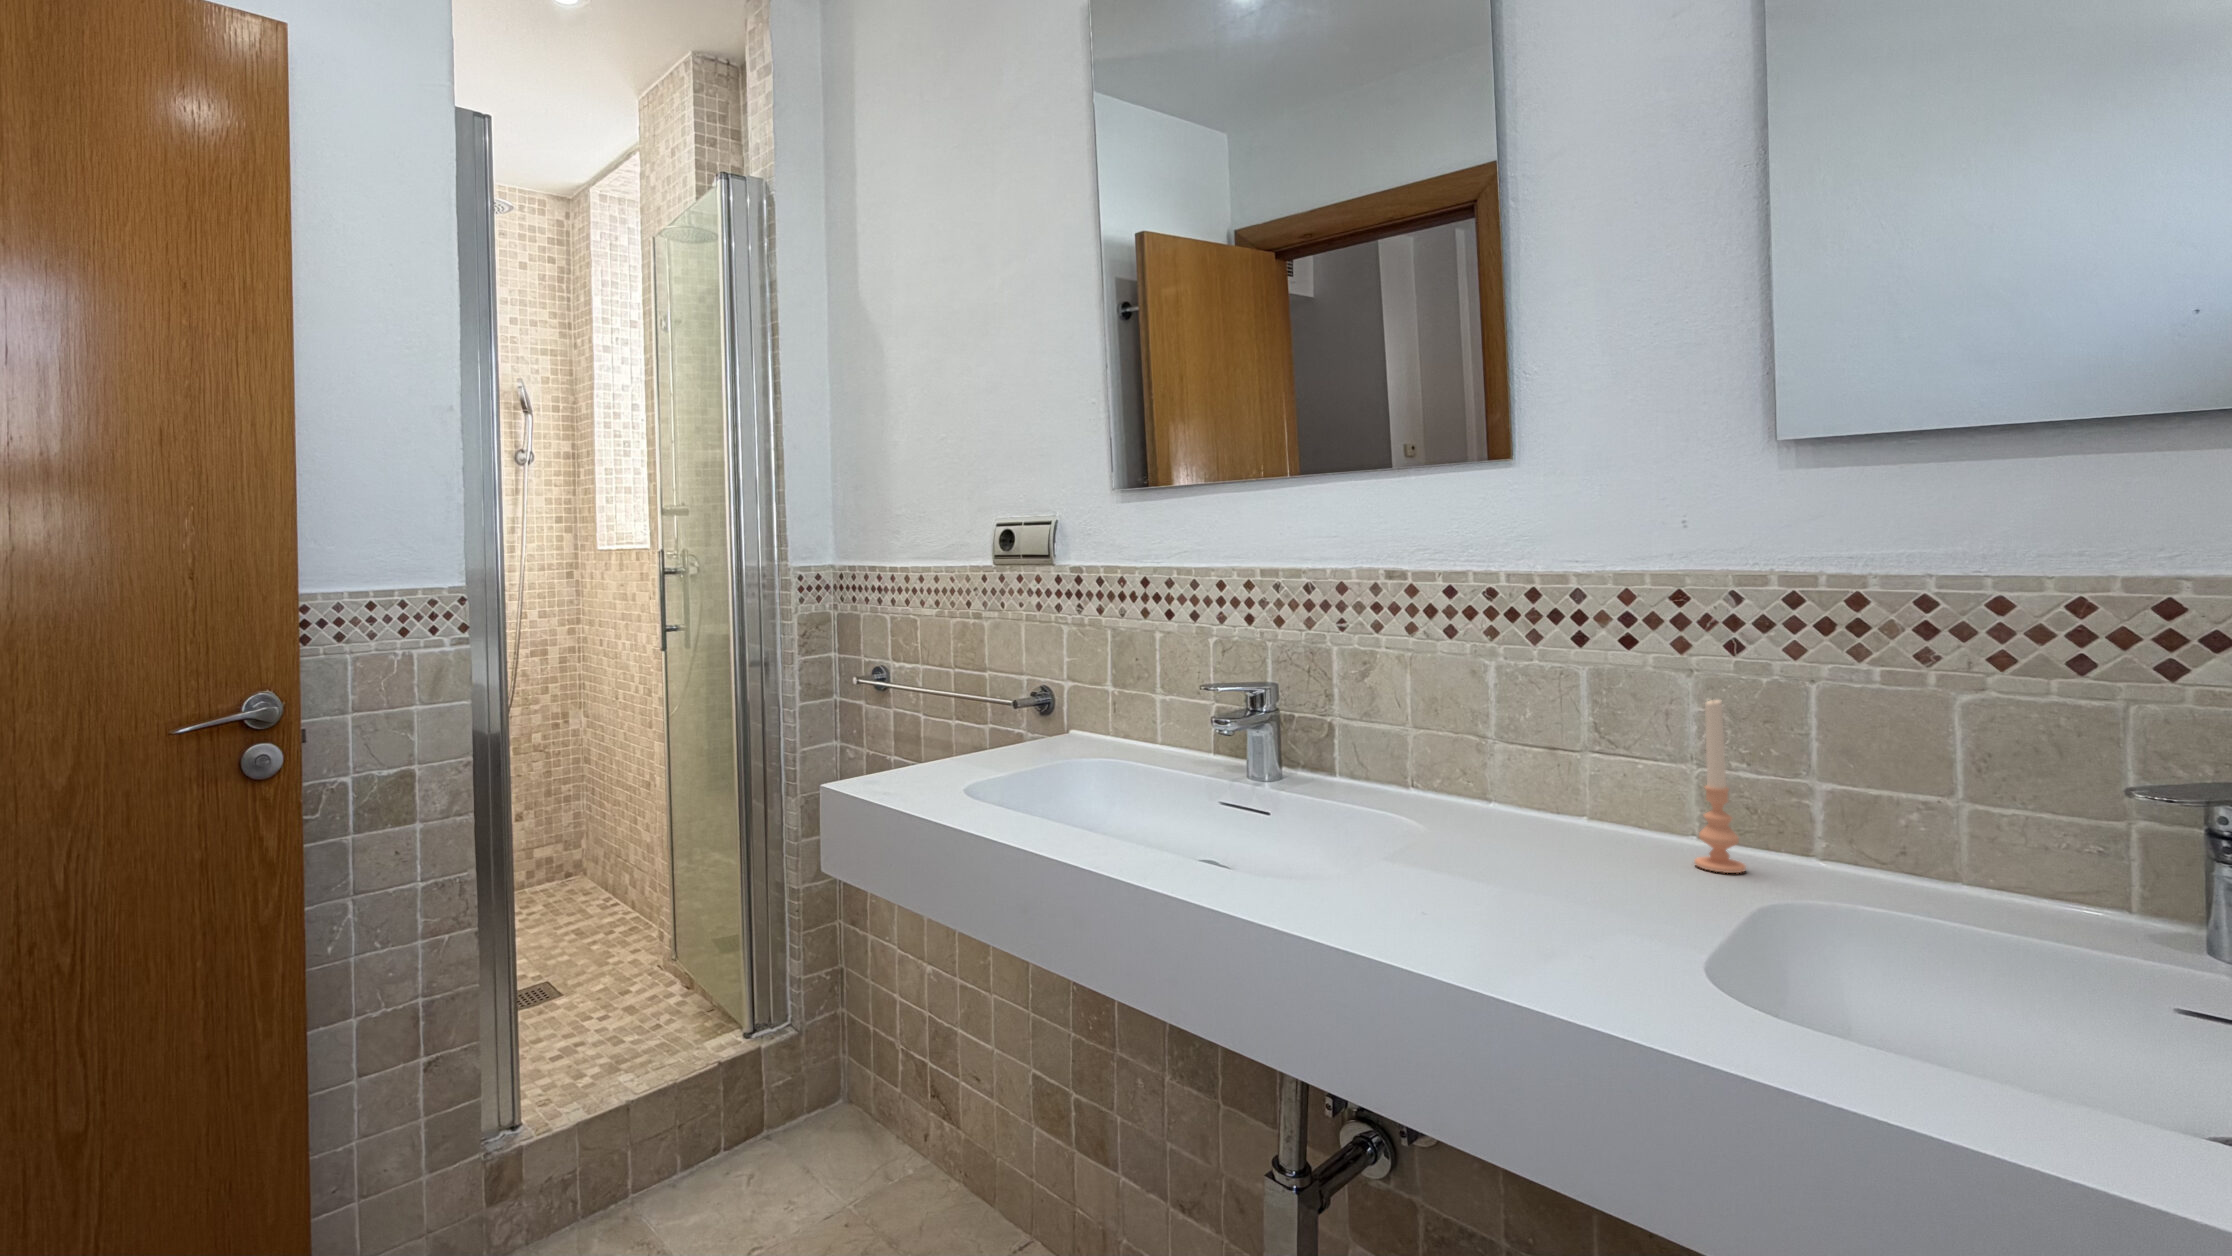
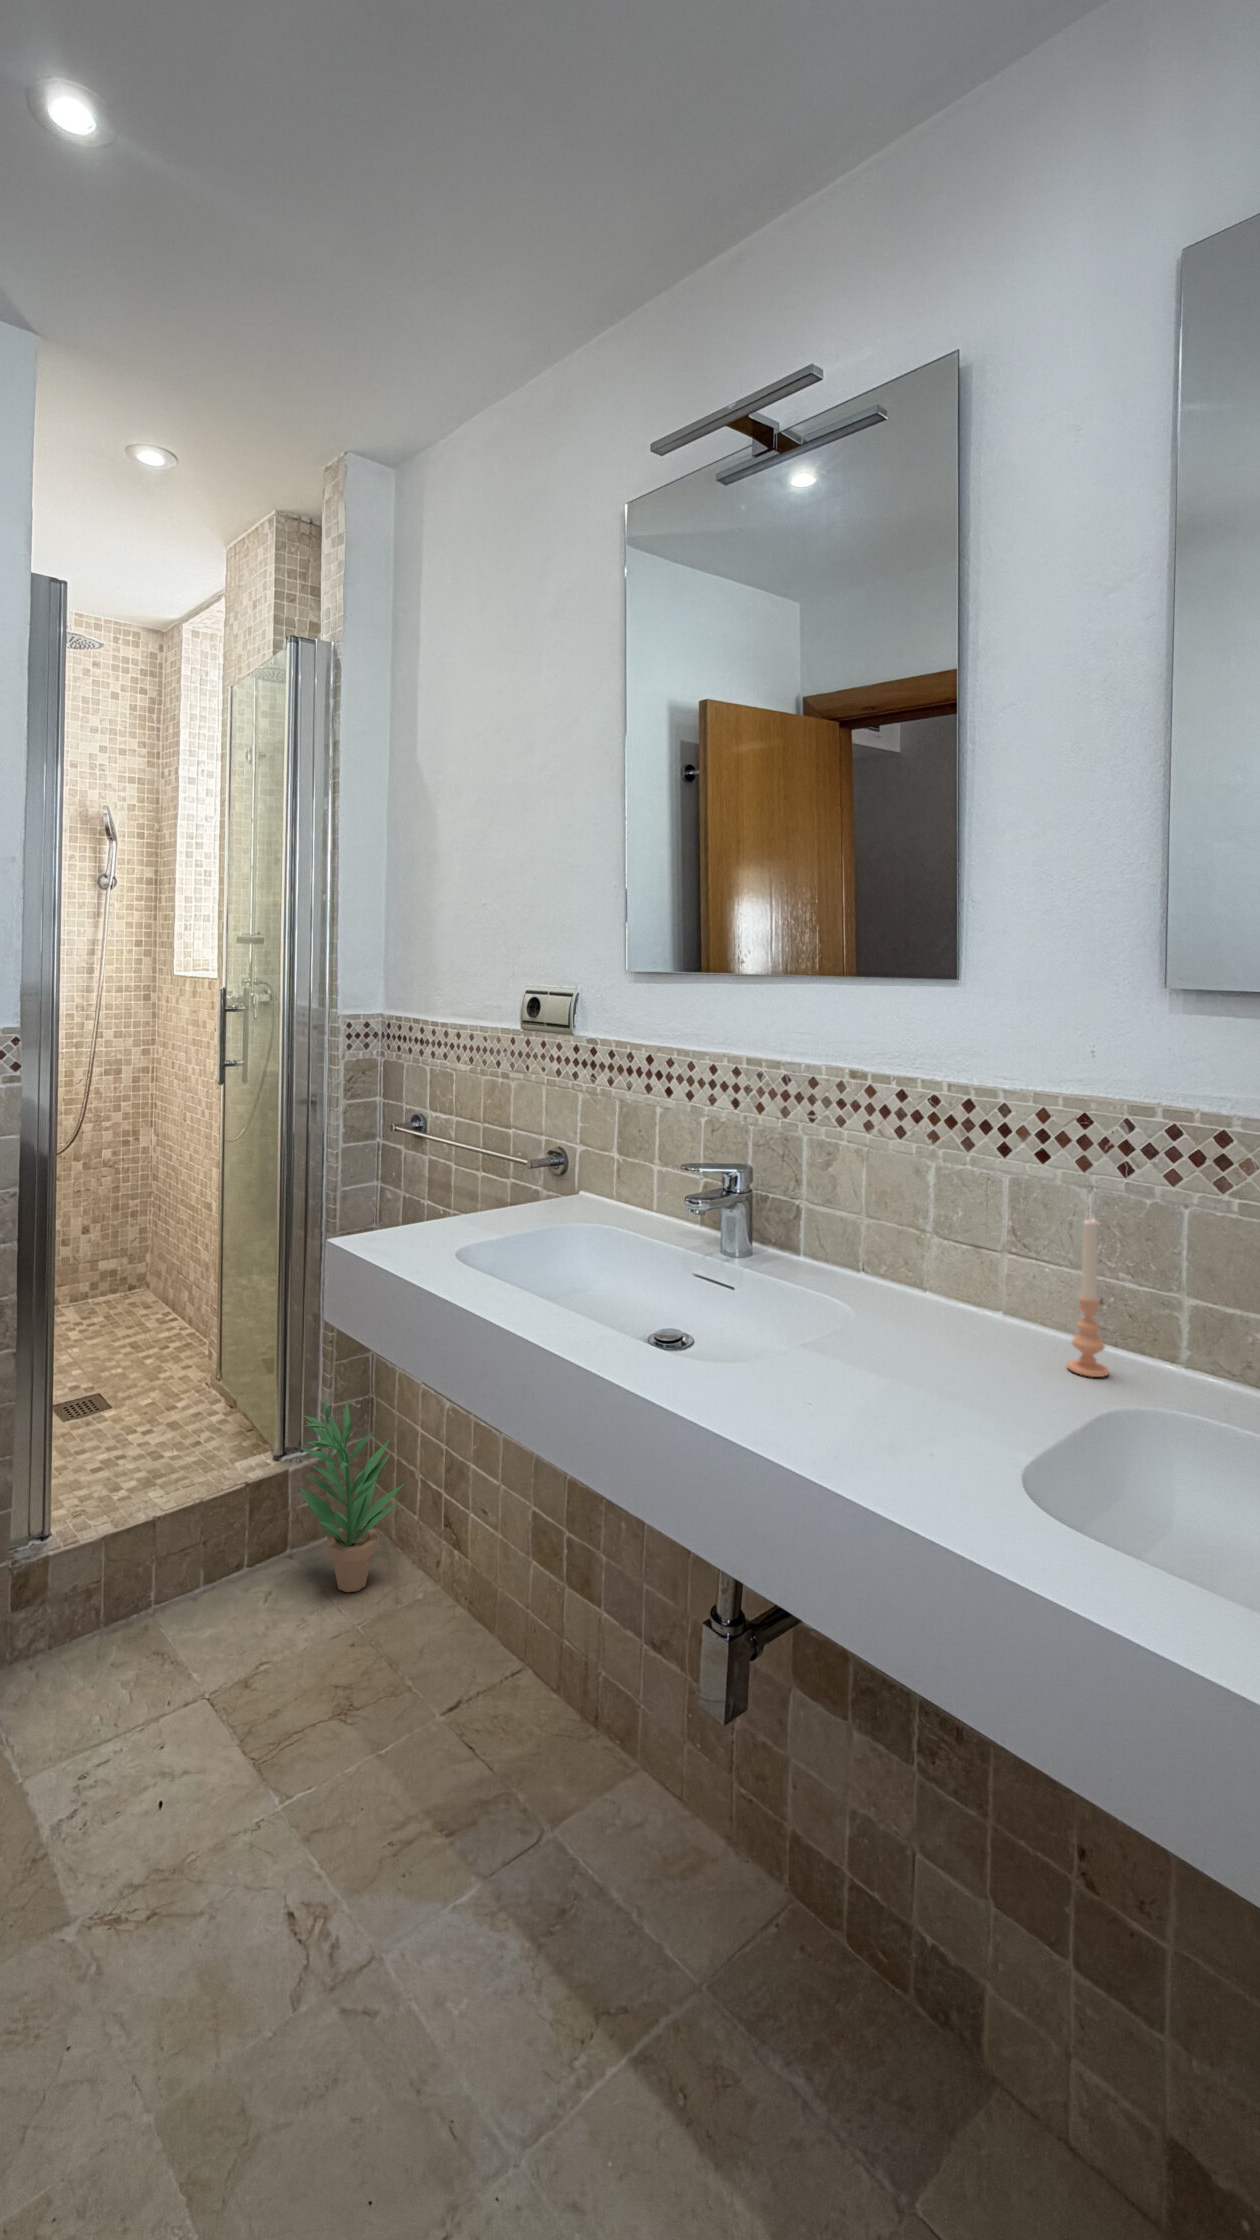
potted plant: none [775,963,887,1169] -> present [300,1397,404,1592]

